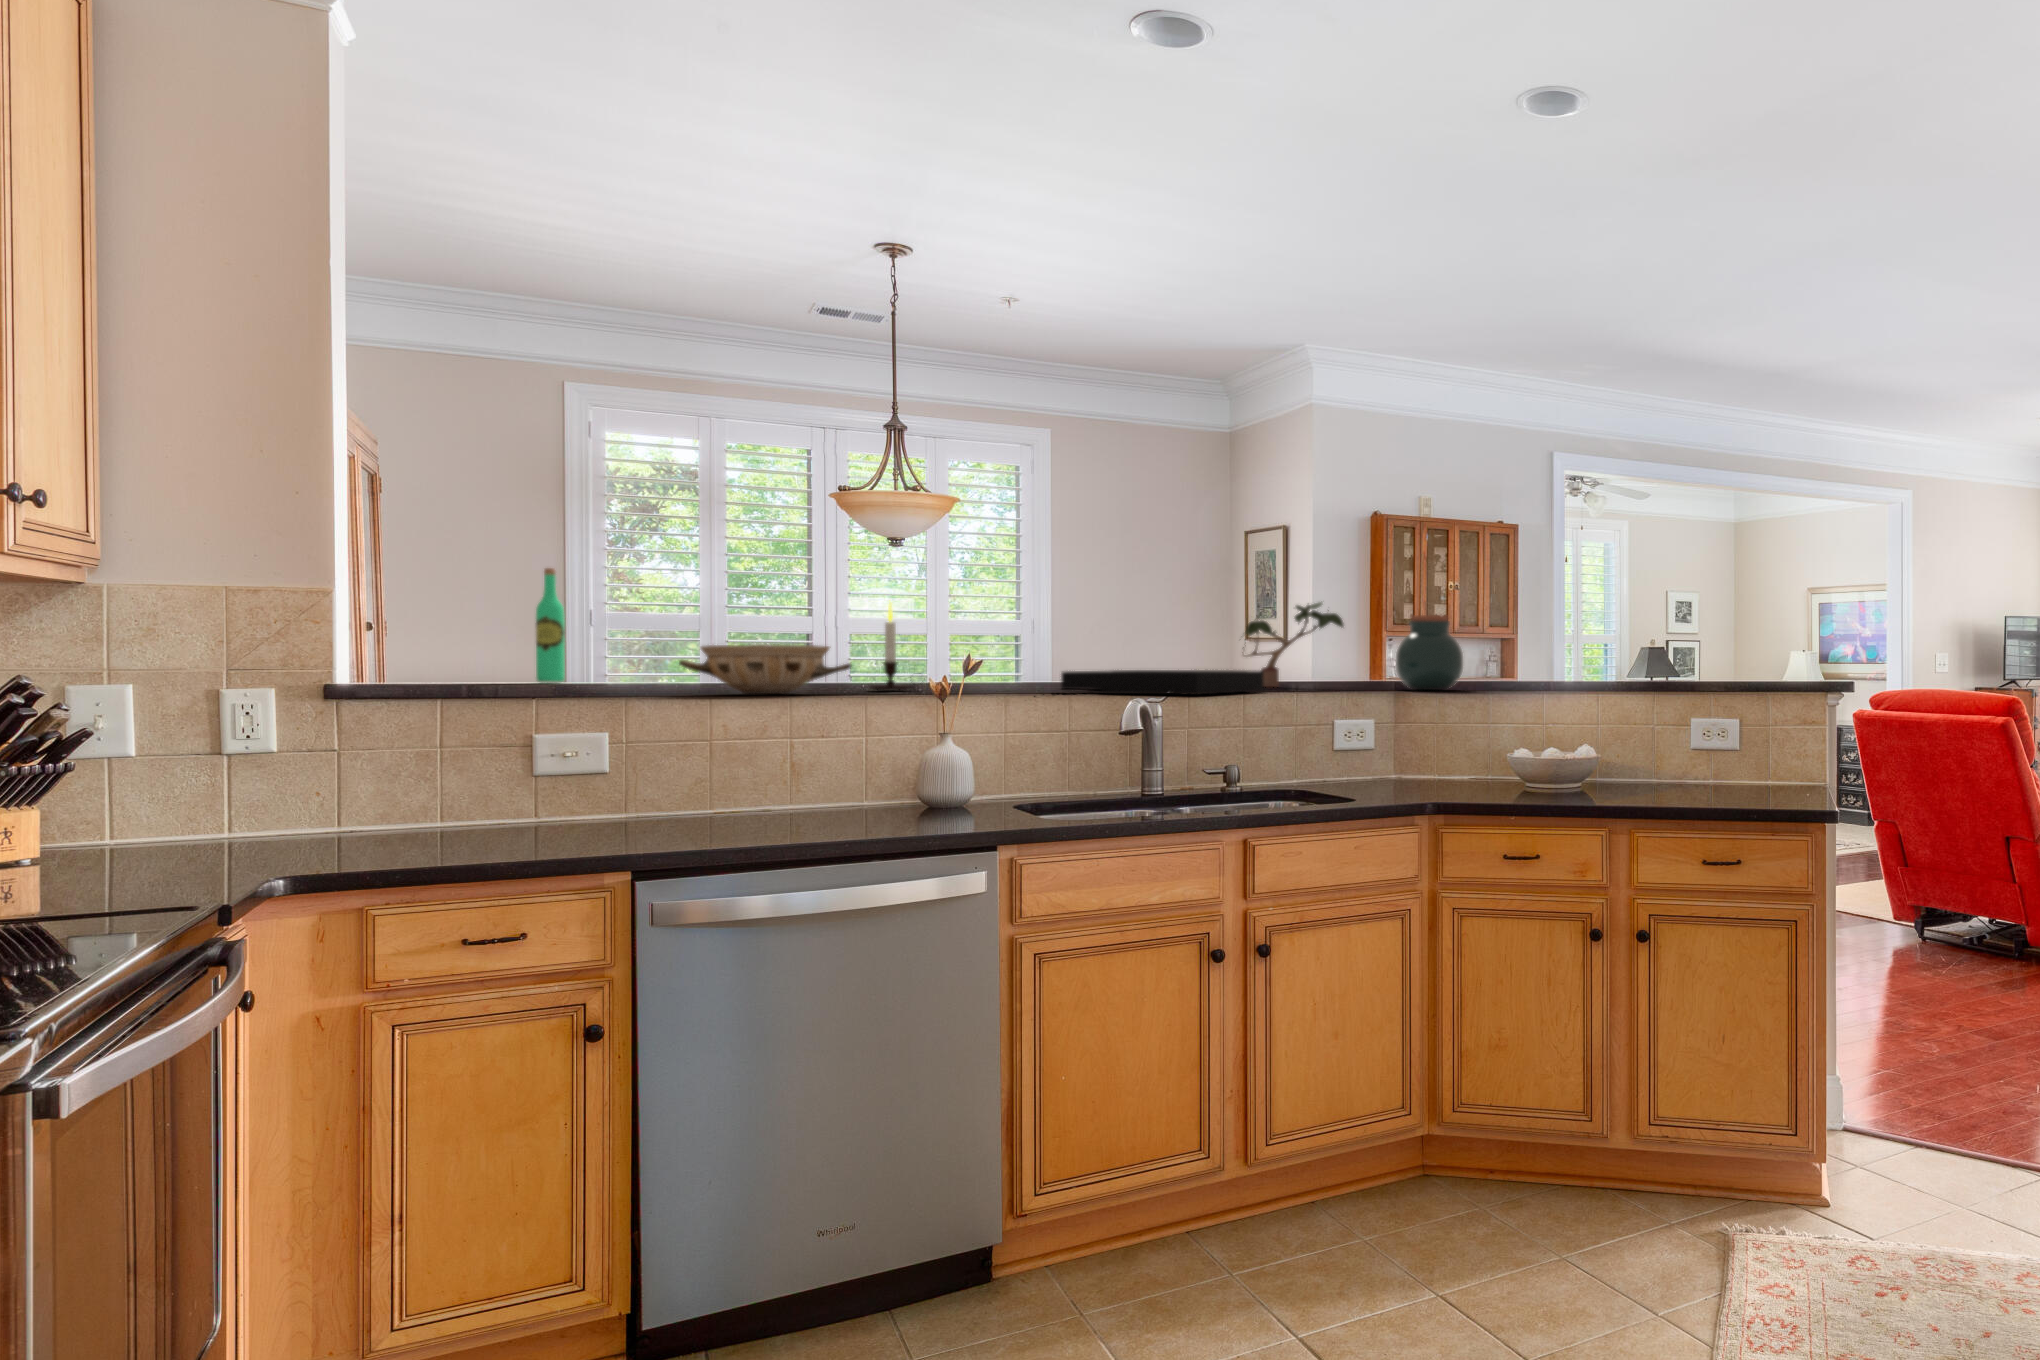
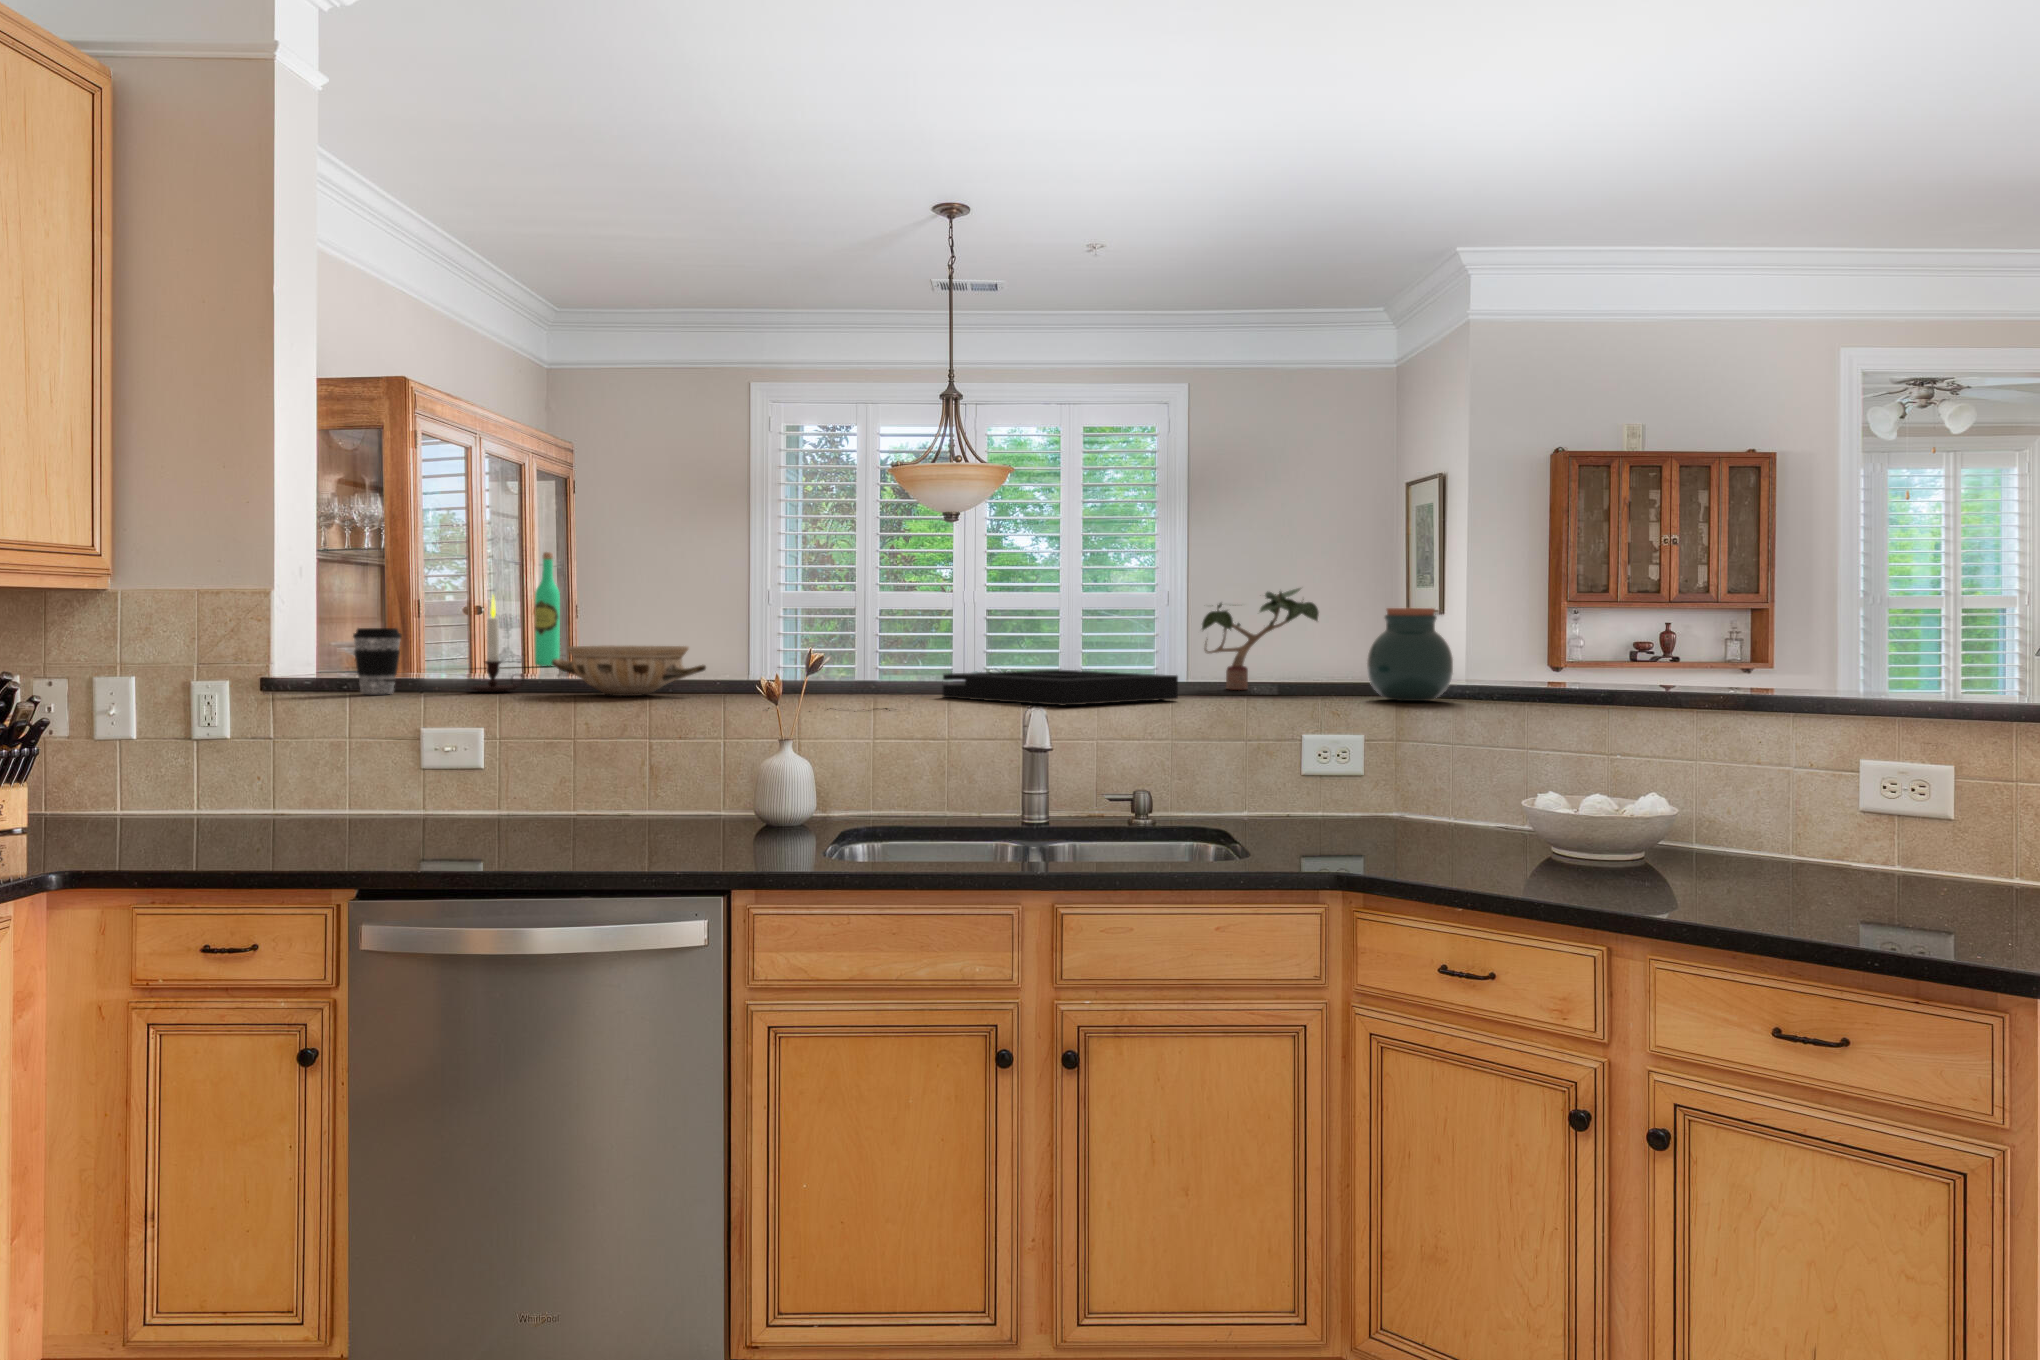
candle: present [870,603,925,691] -> present [470,596,524,692]
coffee cup: none [444,628,503,698] -> present [353,628,402,694]

